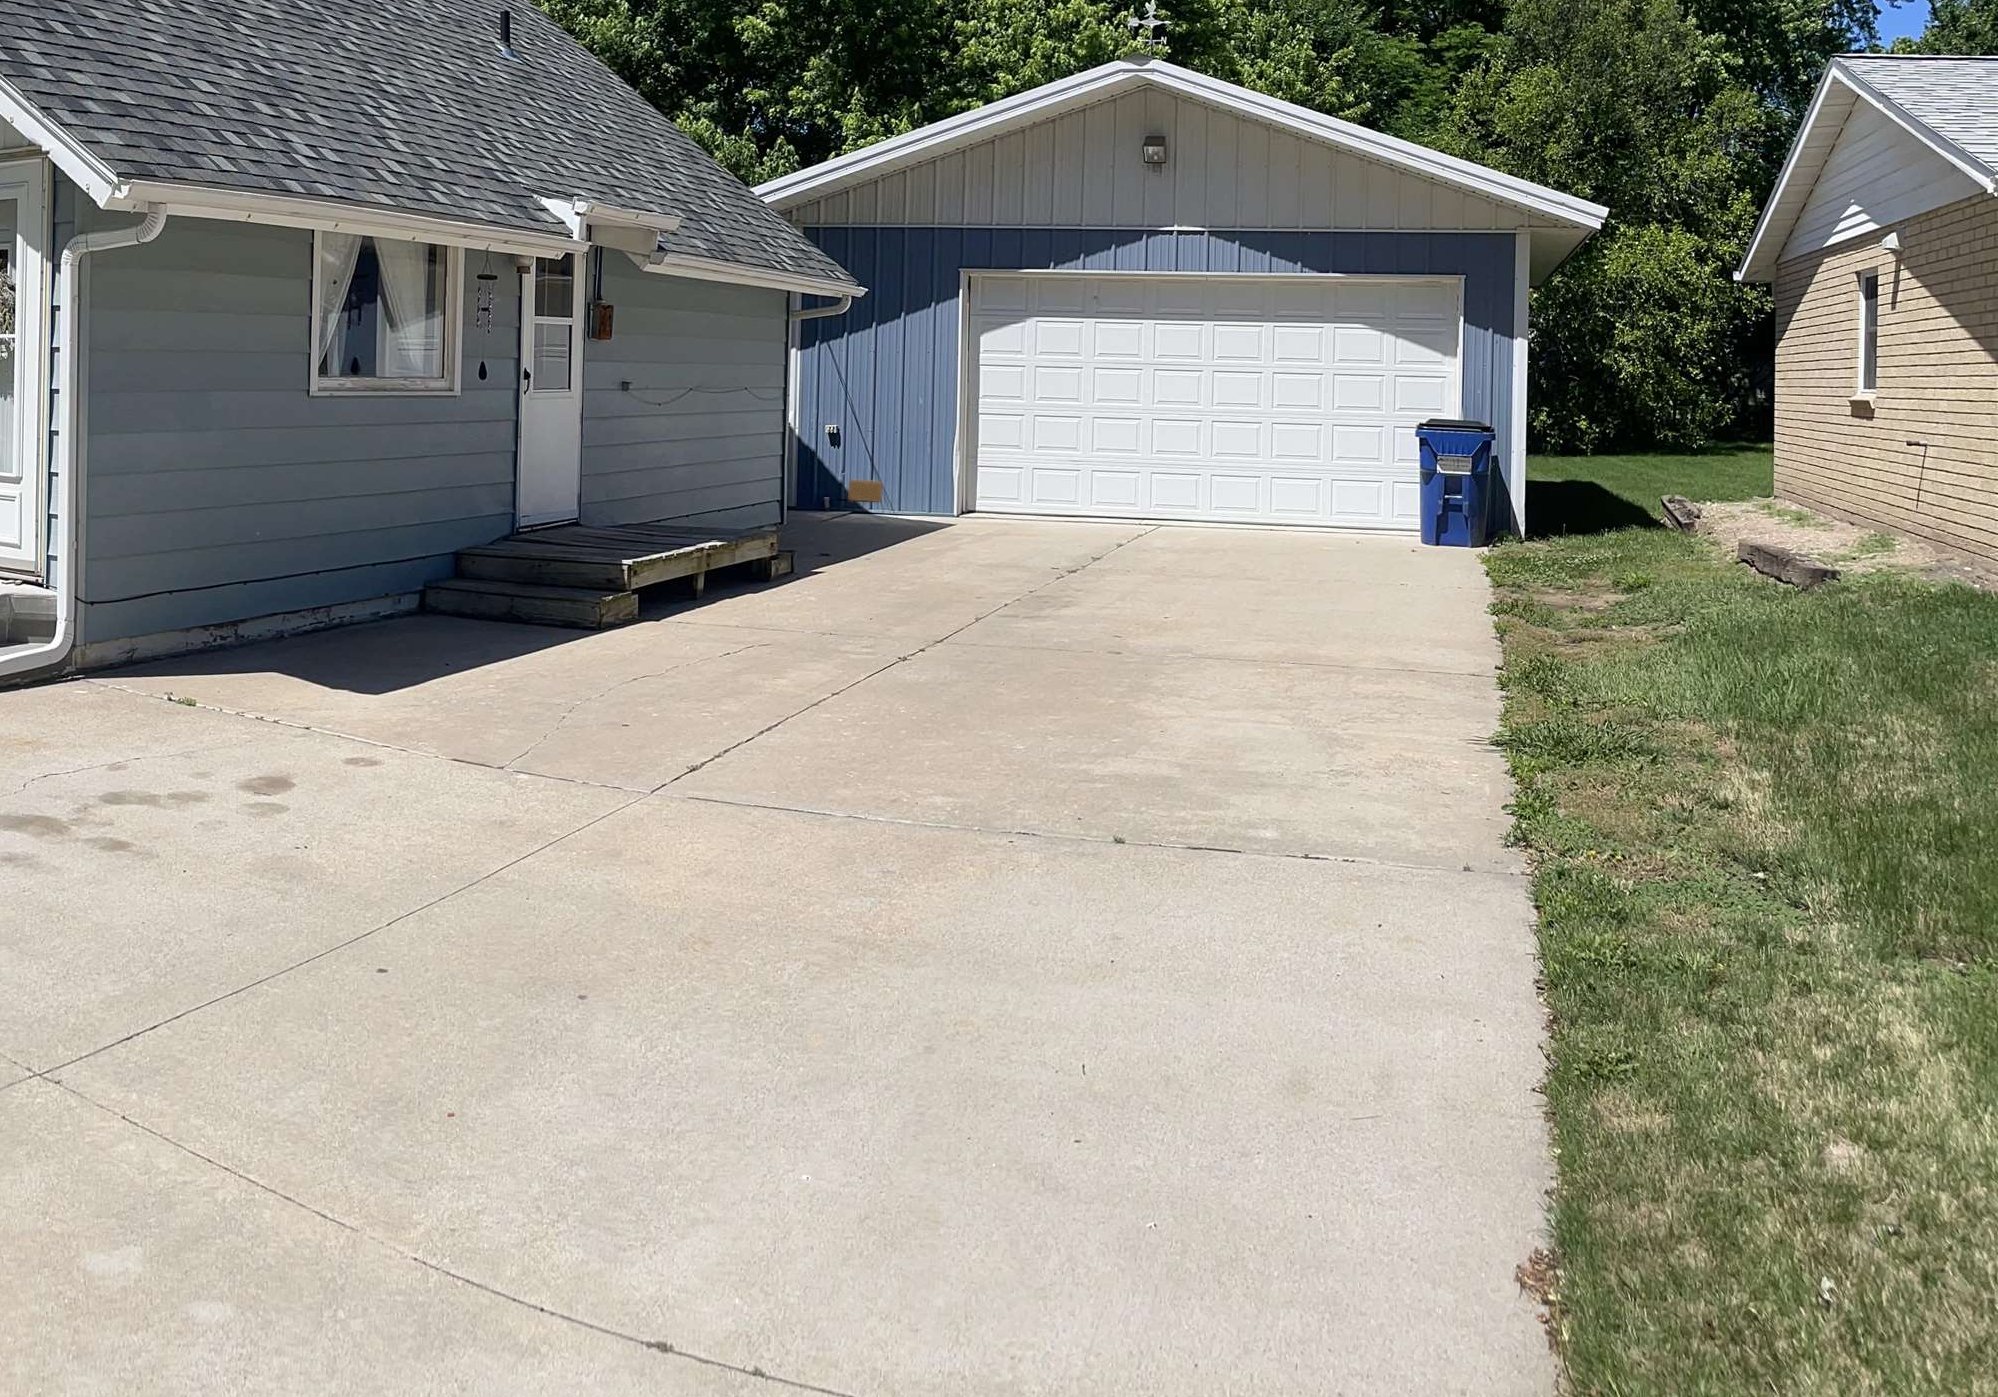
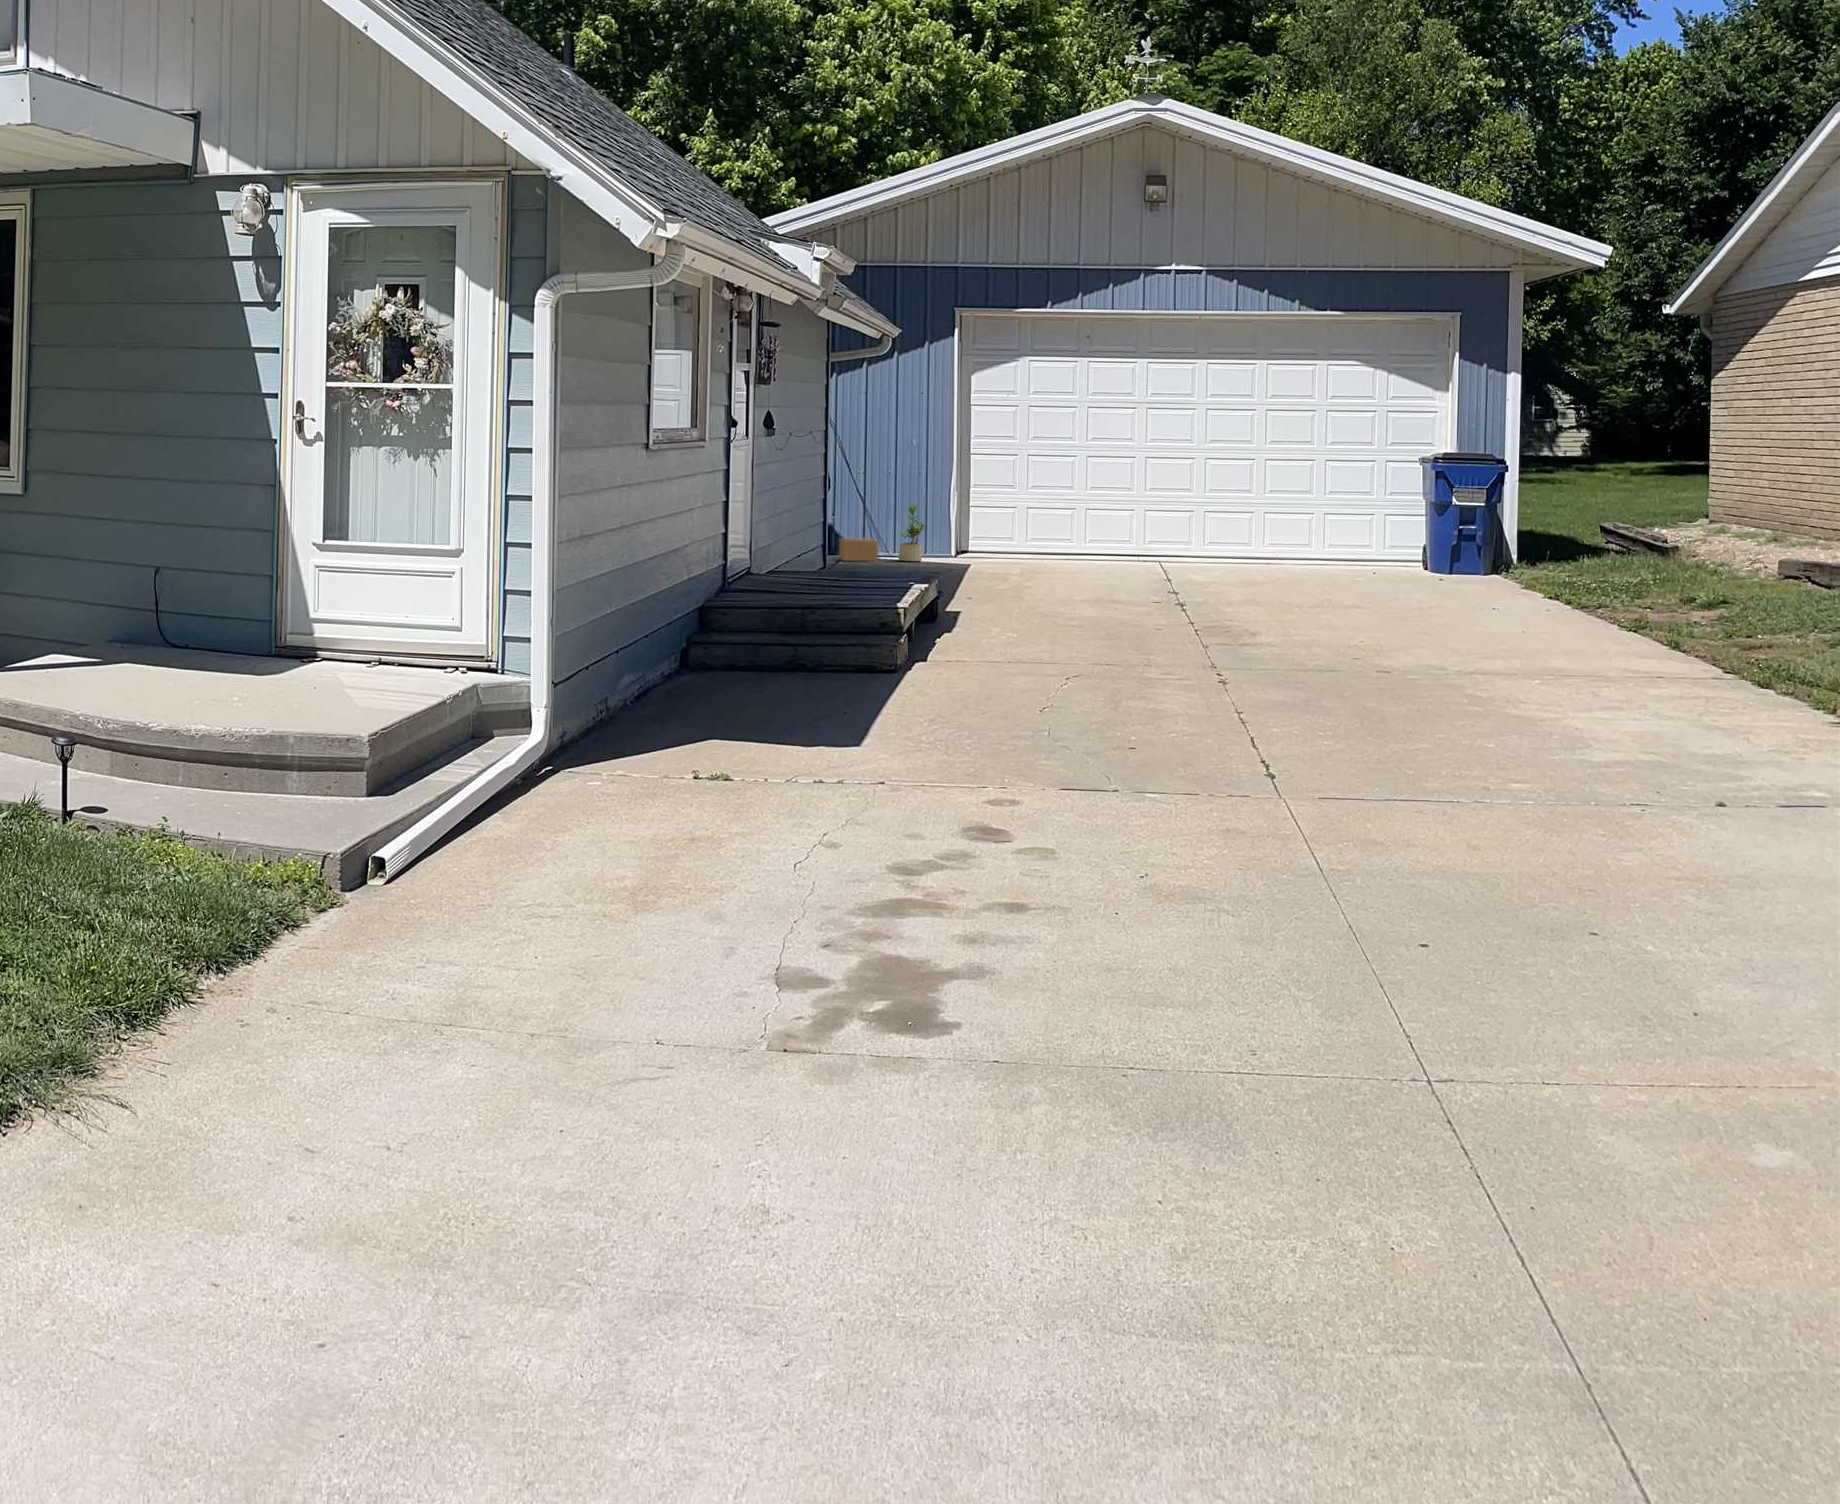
potted plant: none [902,450,931,504] -> present [898,504,925,561]

